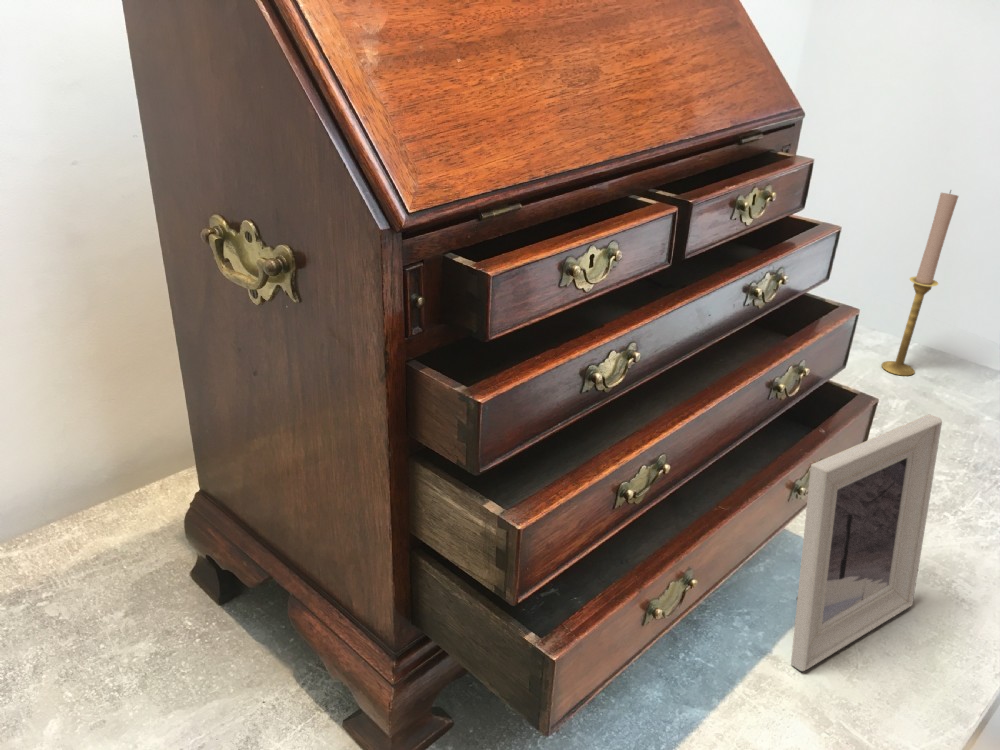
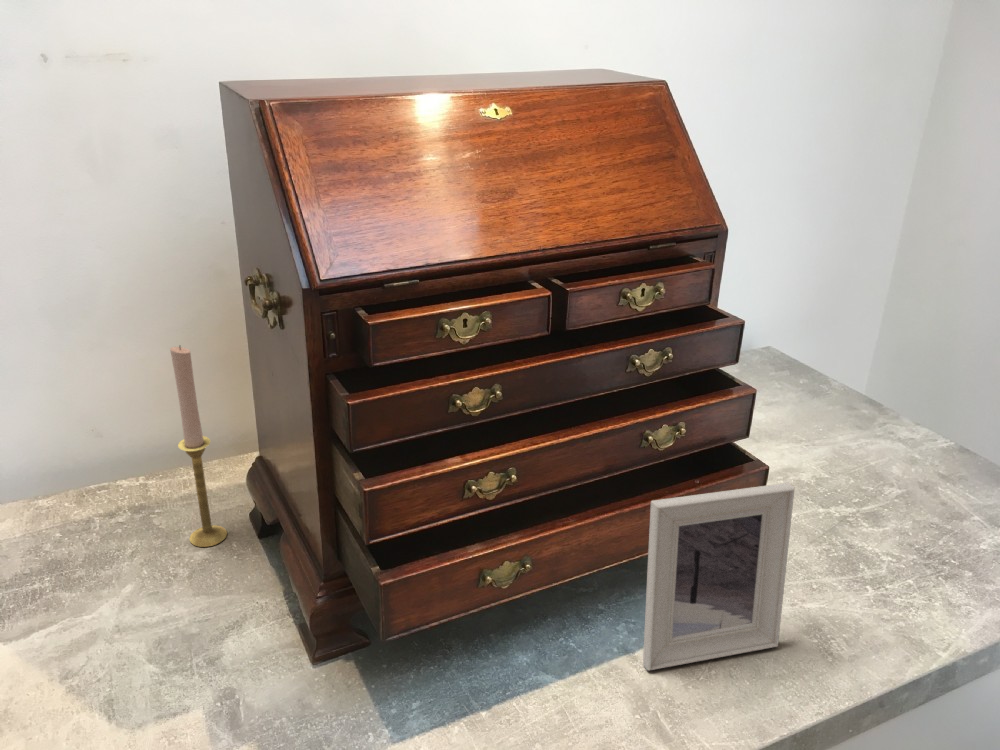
candlestick: present [882,191,958,375] -> present [170,346,227,547]

